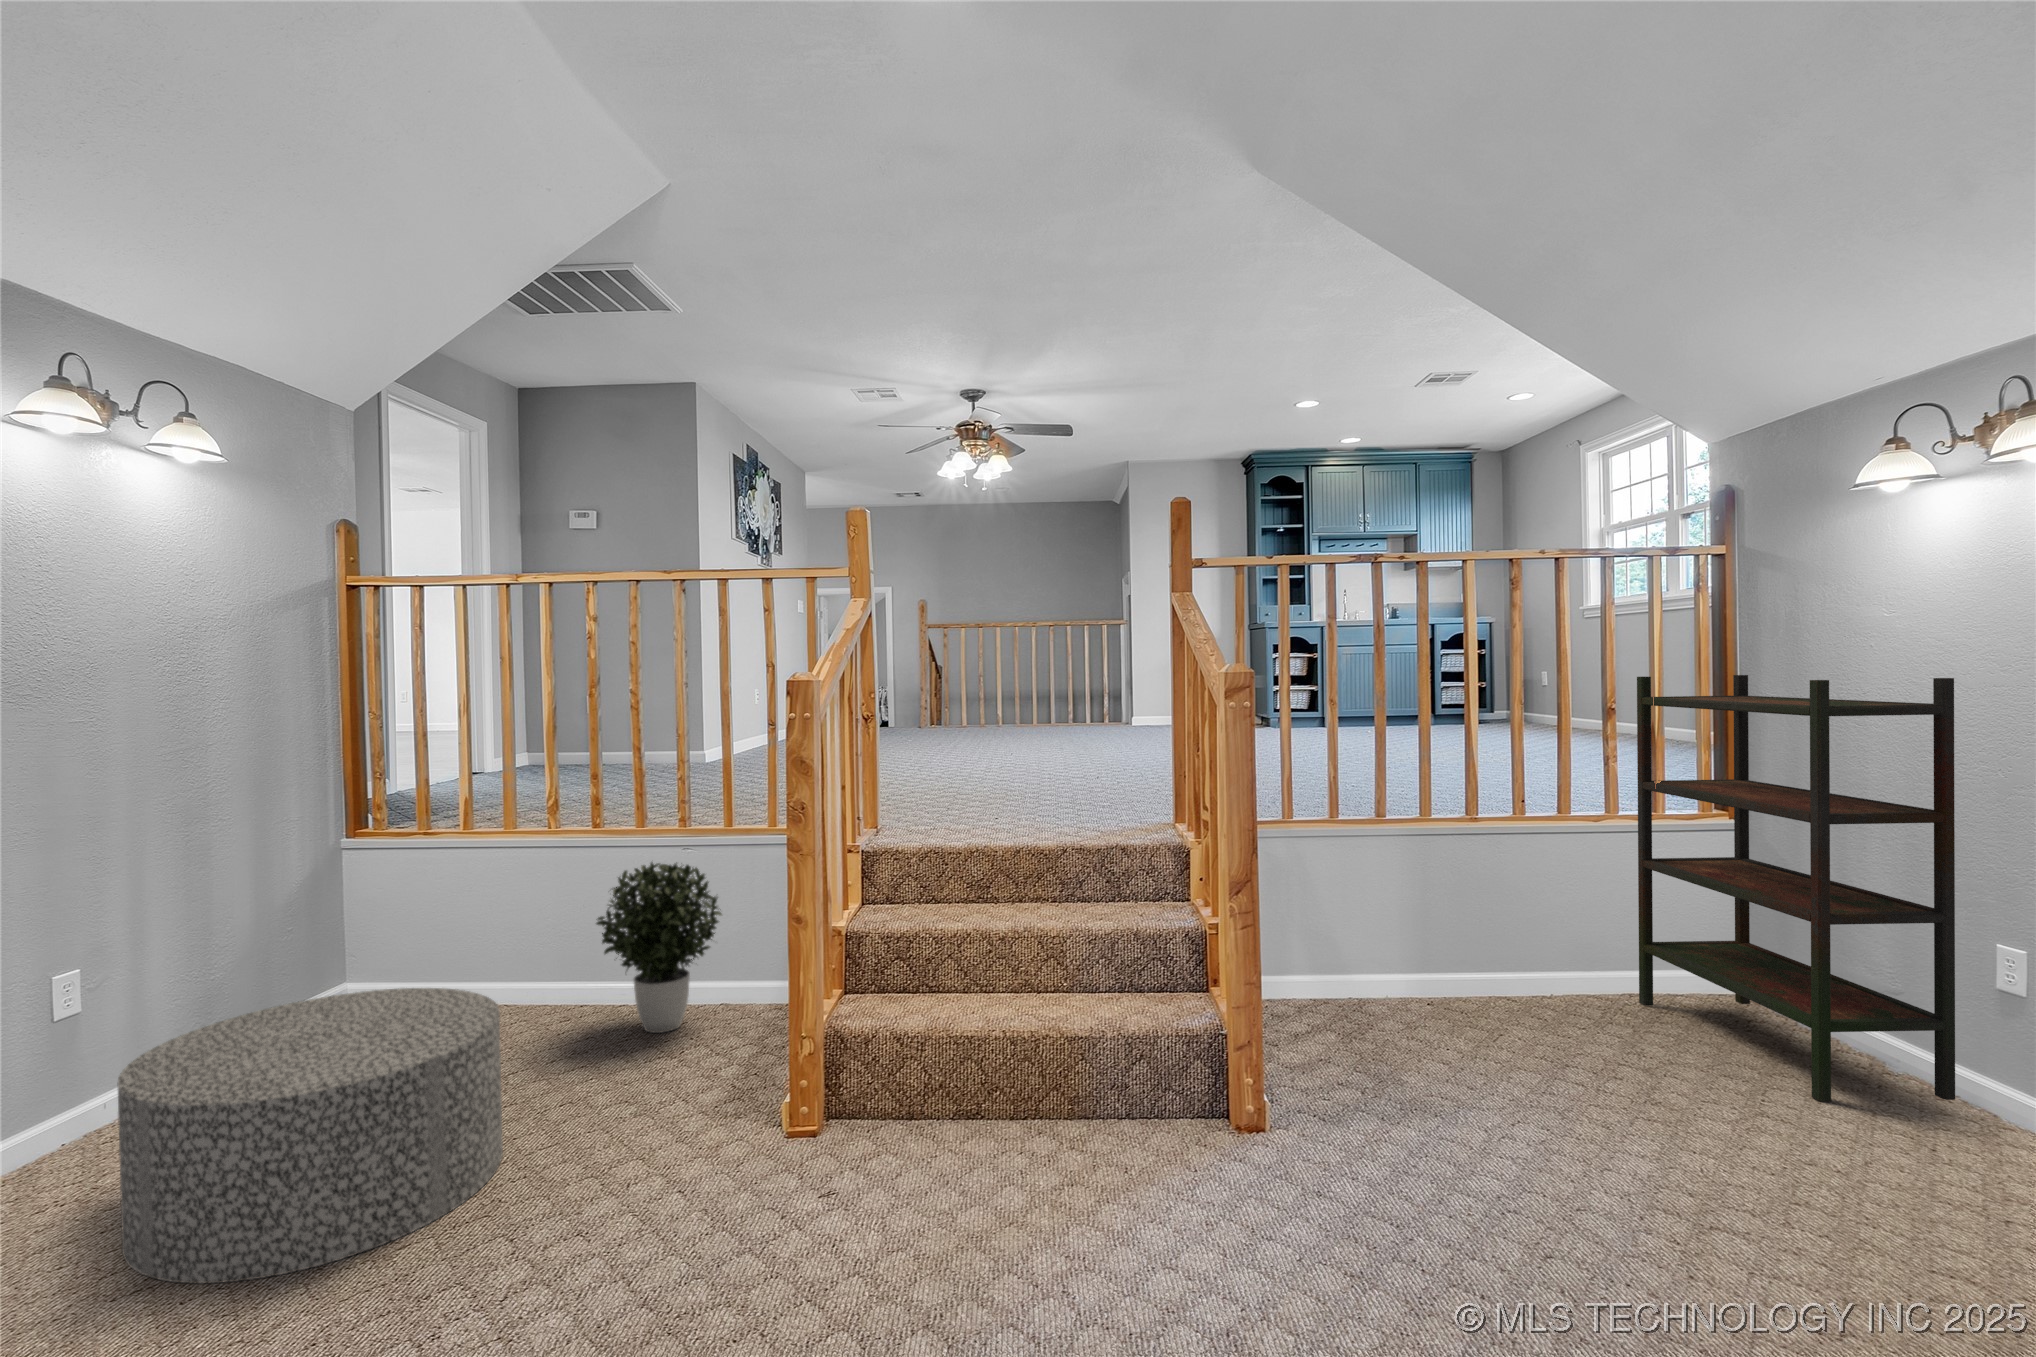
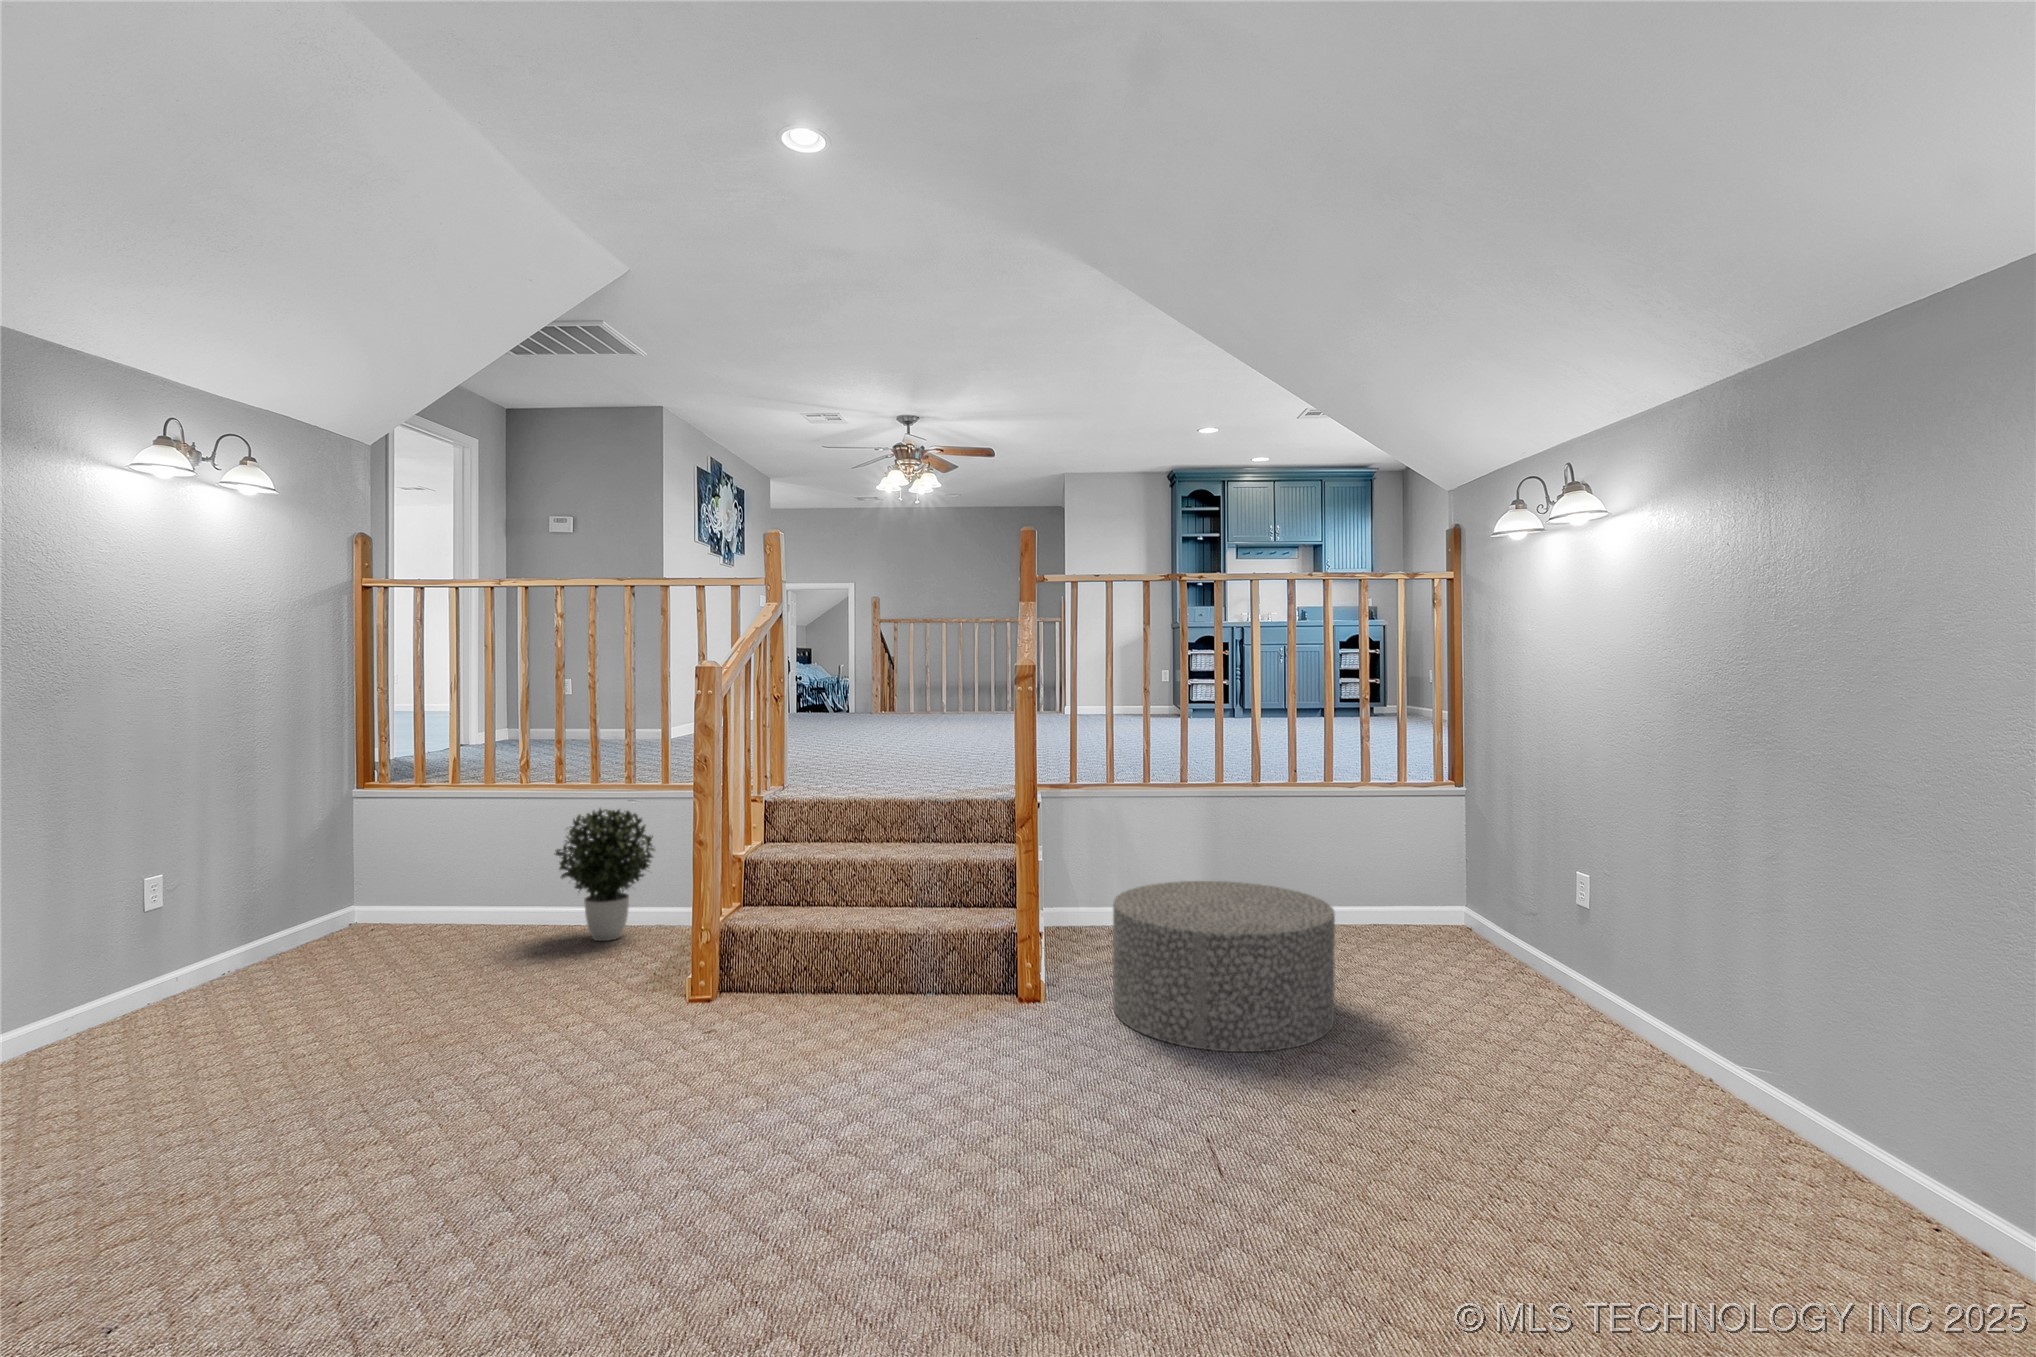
bookshelf: present [1637,675,1955,1102] -> none [1375,673,1555,987]
ottoman: present [118,988,503,1283] -> present [1113,881,1335,1052]

